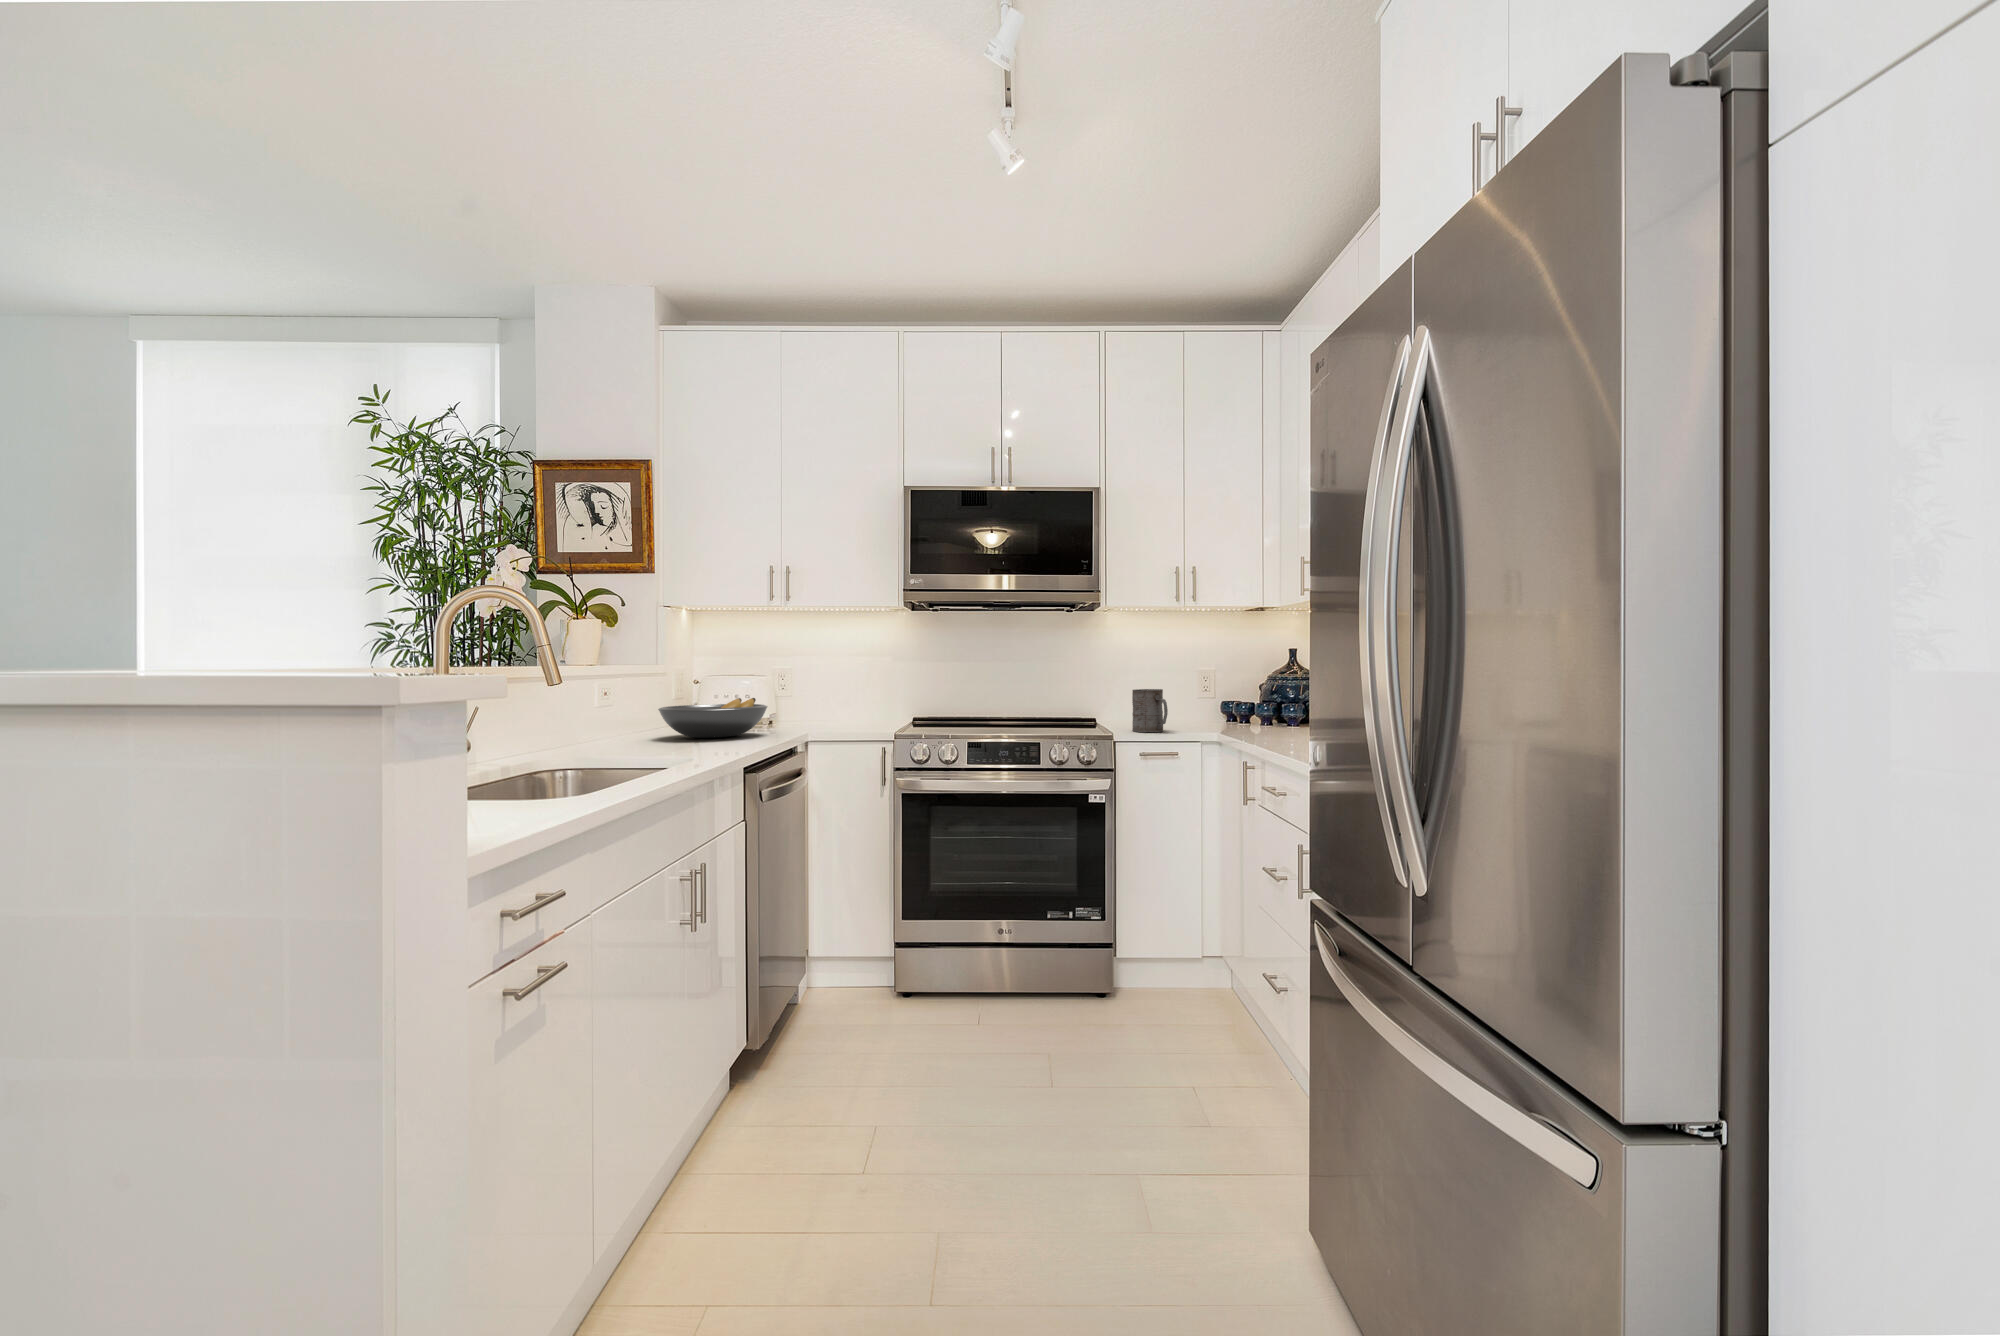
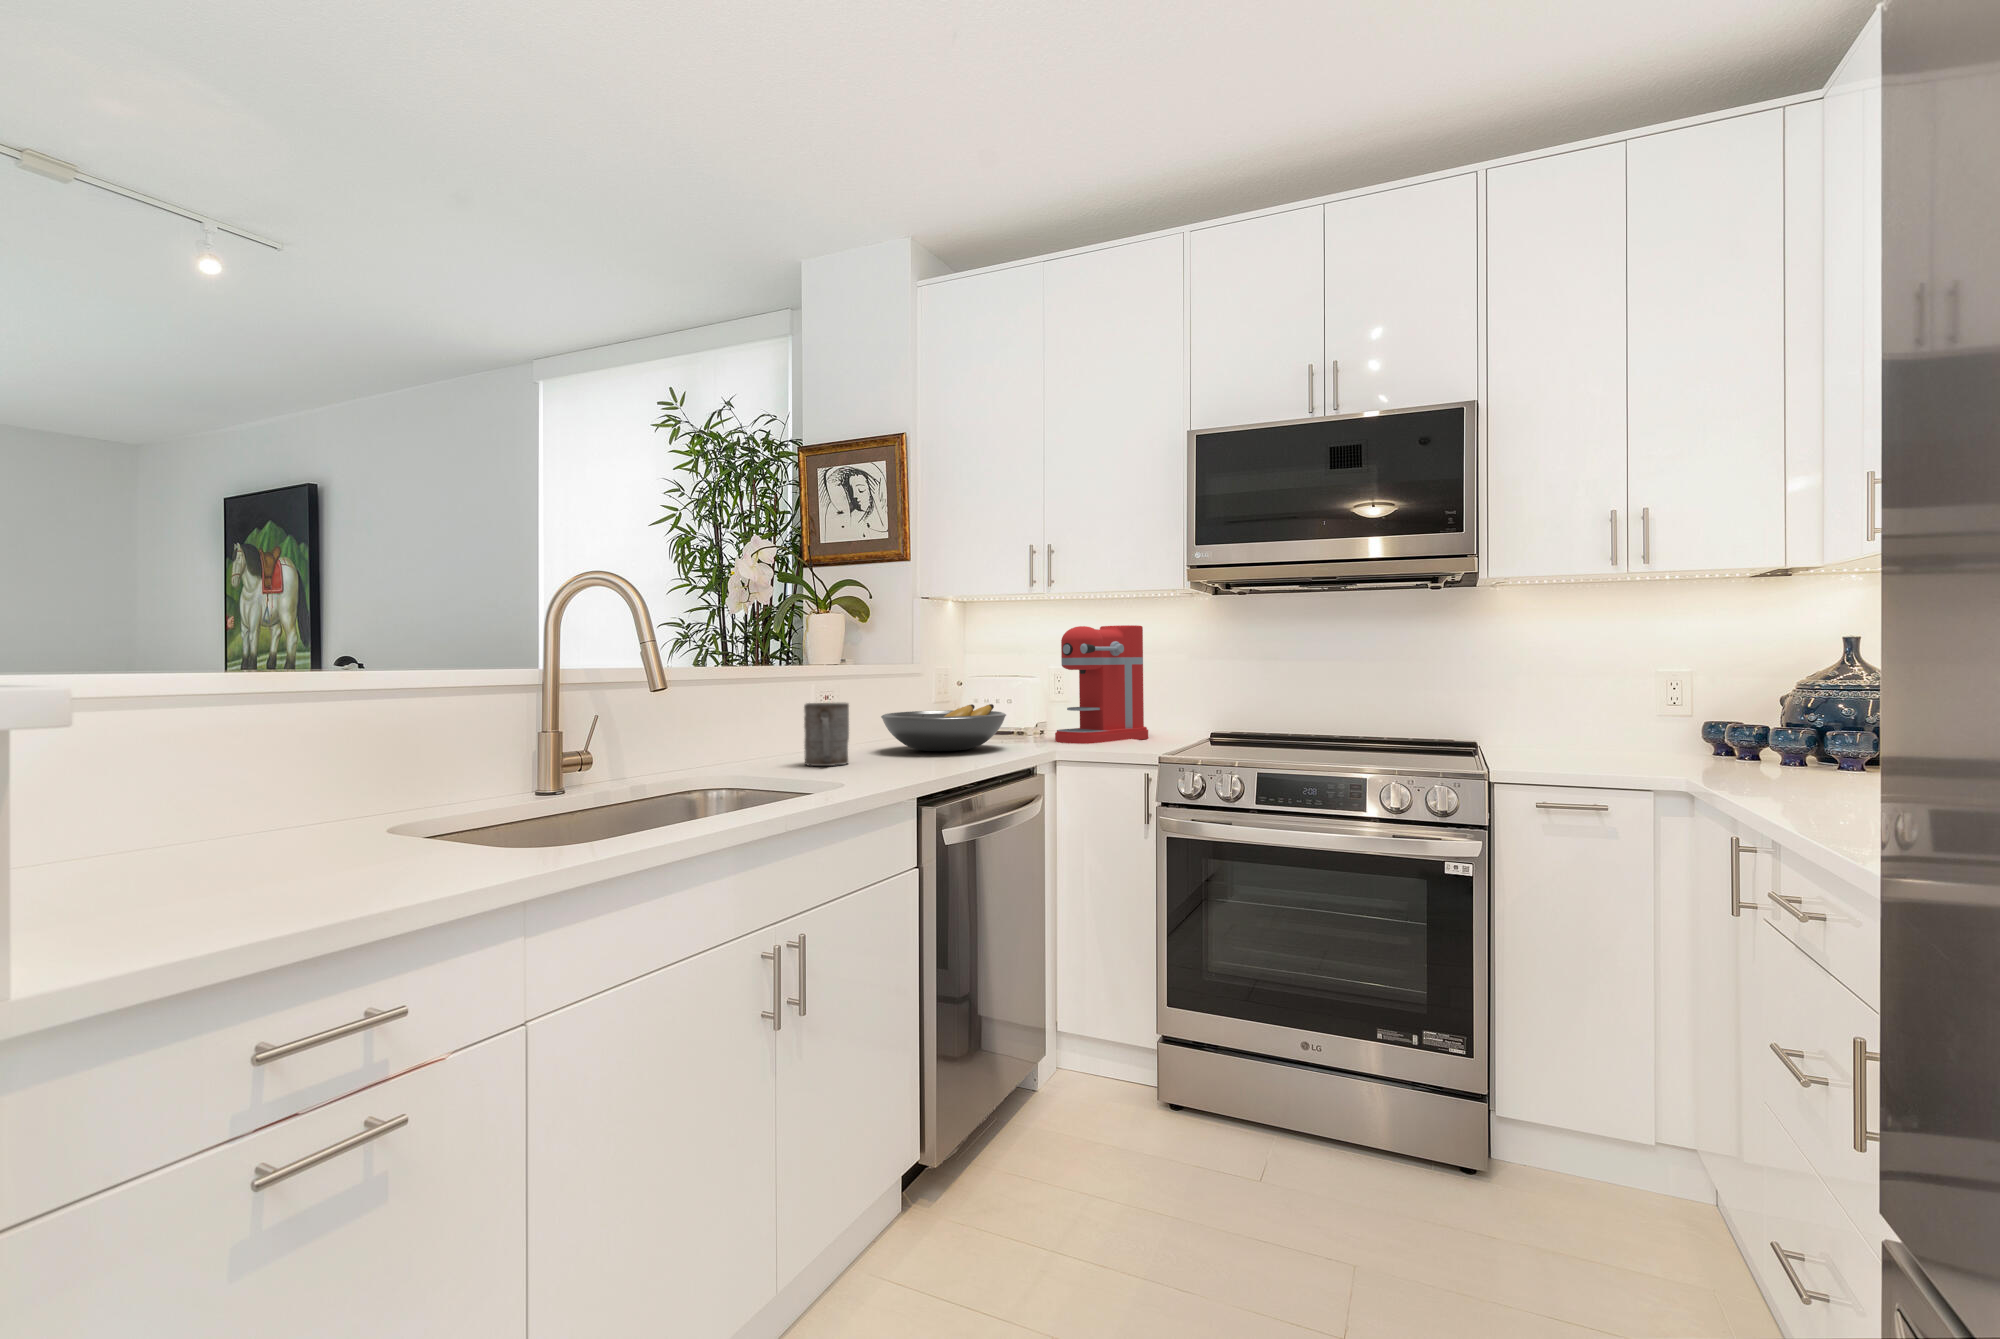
coffee maker: none [794,634,864,729] -> present [1055,625,1148,744]
mug: present [1132,689,1168,732] -> present [804,703,849,766]

